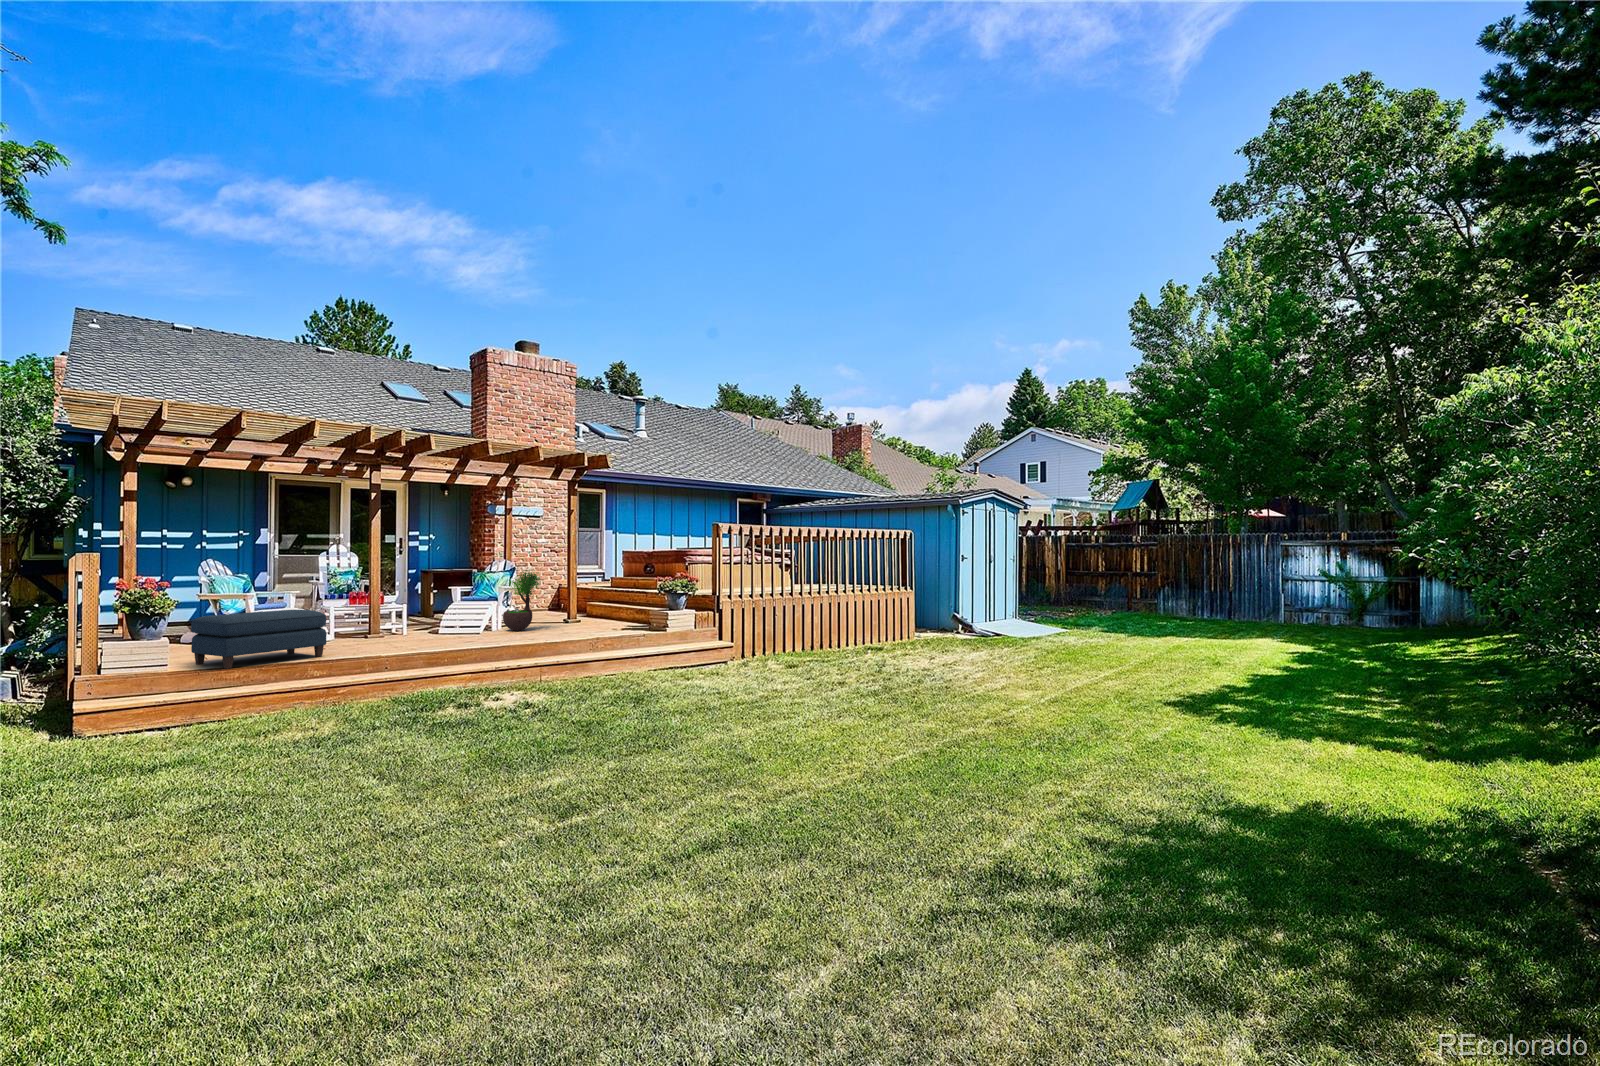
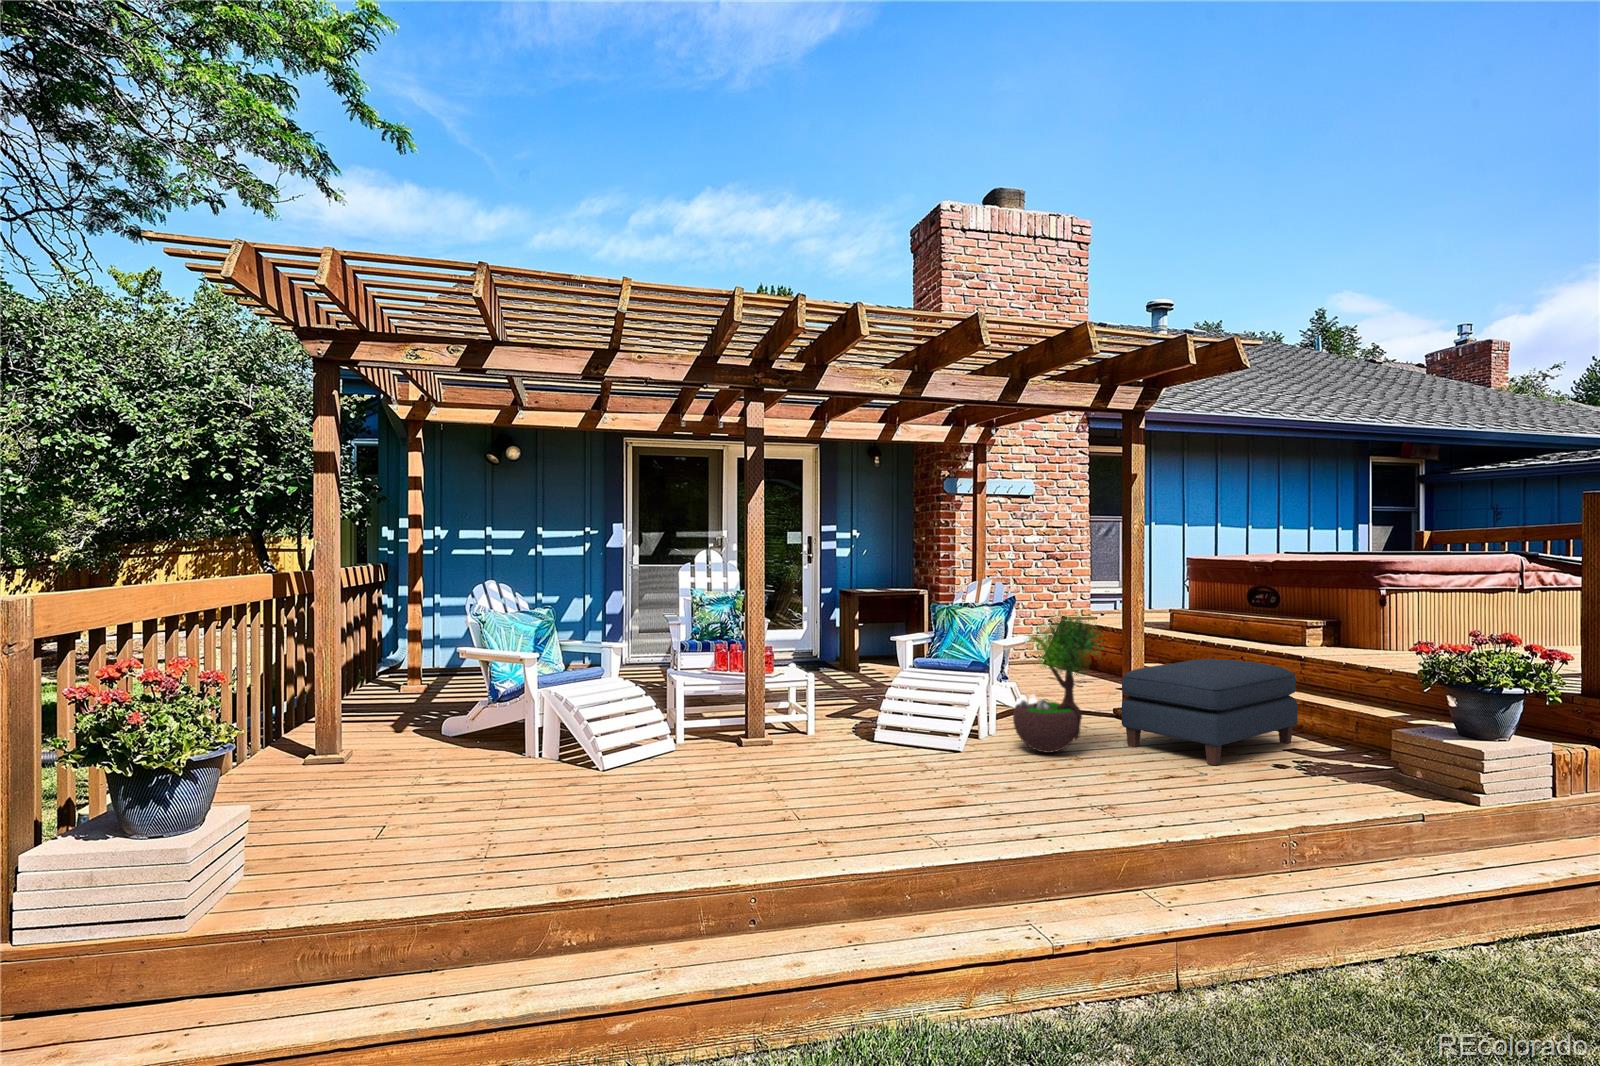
ottoman: present [191,610,326,669] -> present [1121,659,1298,766]

